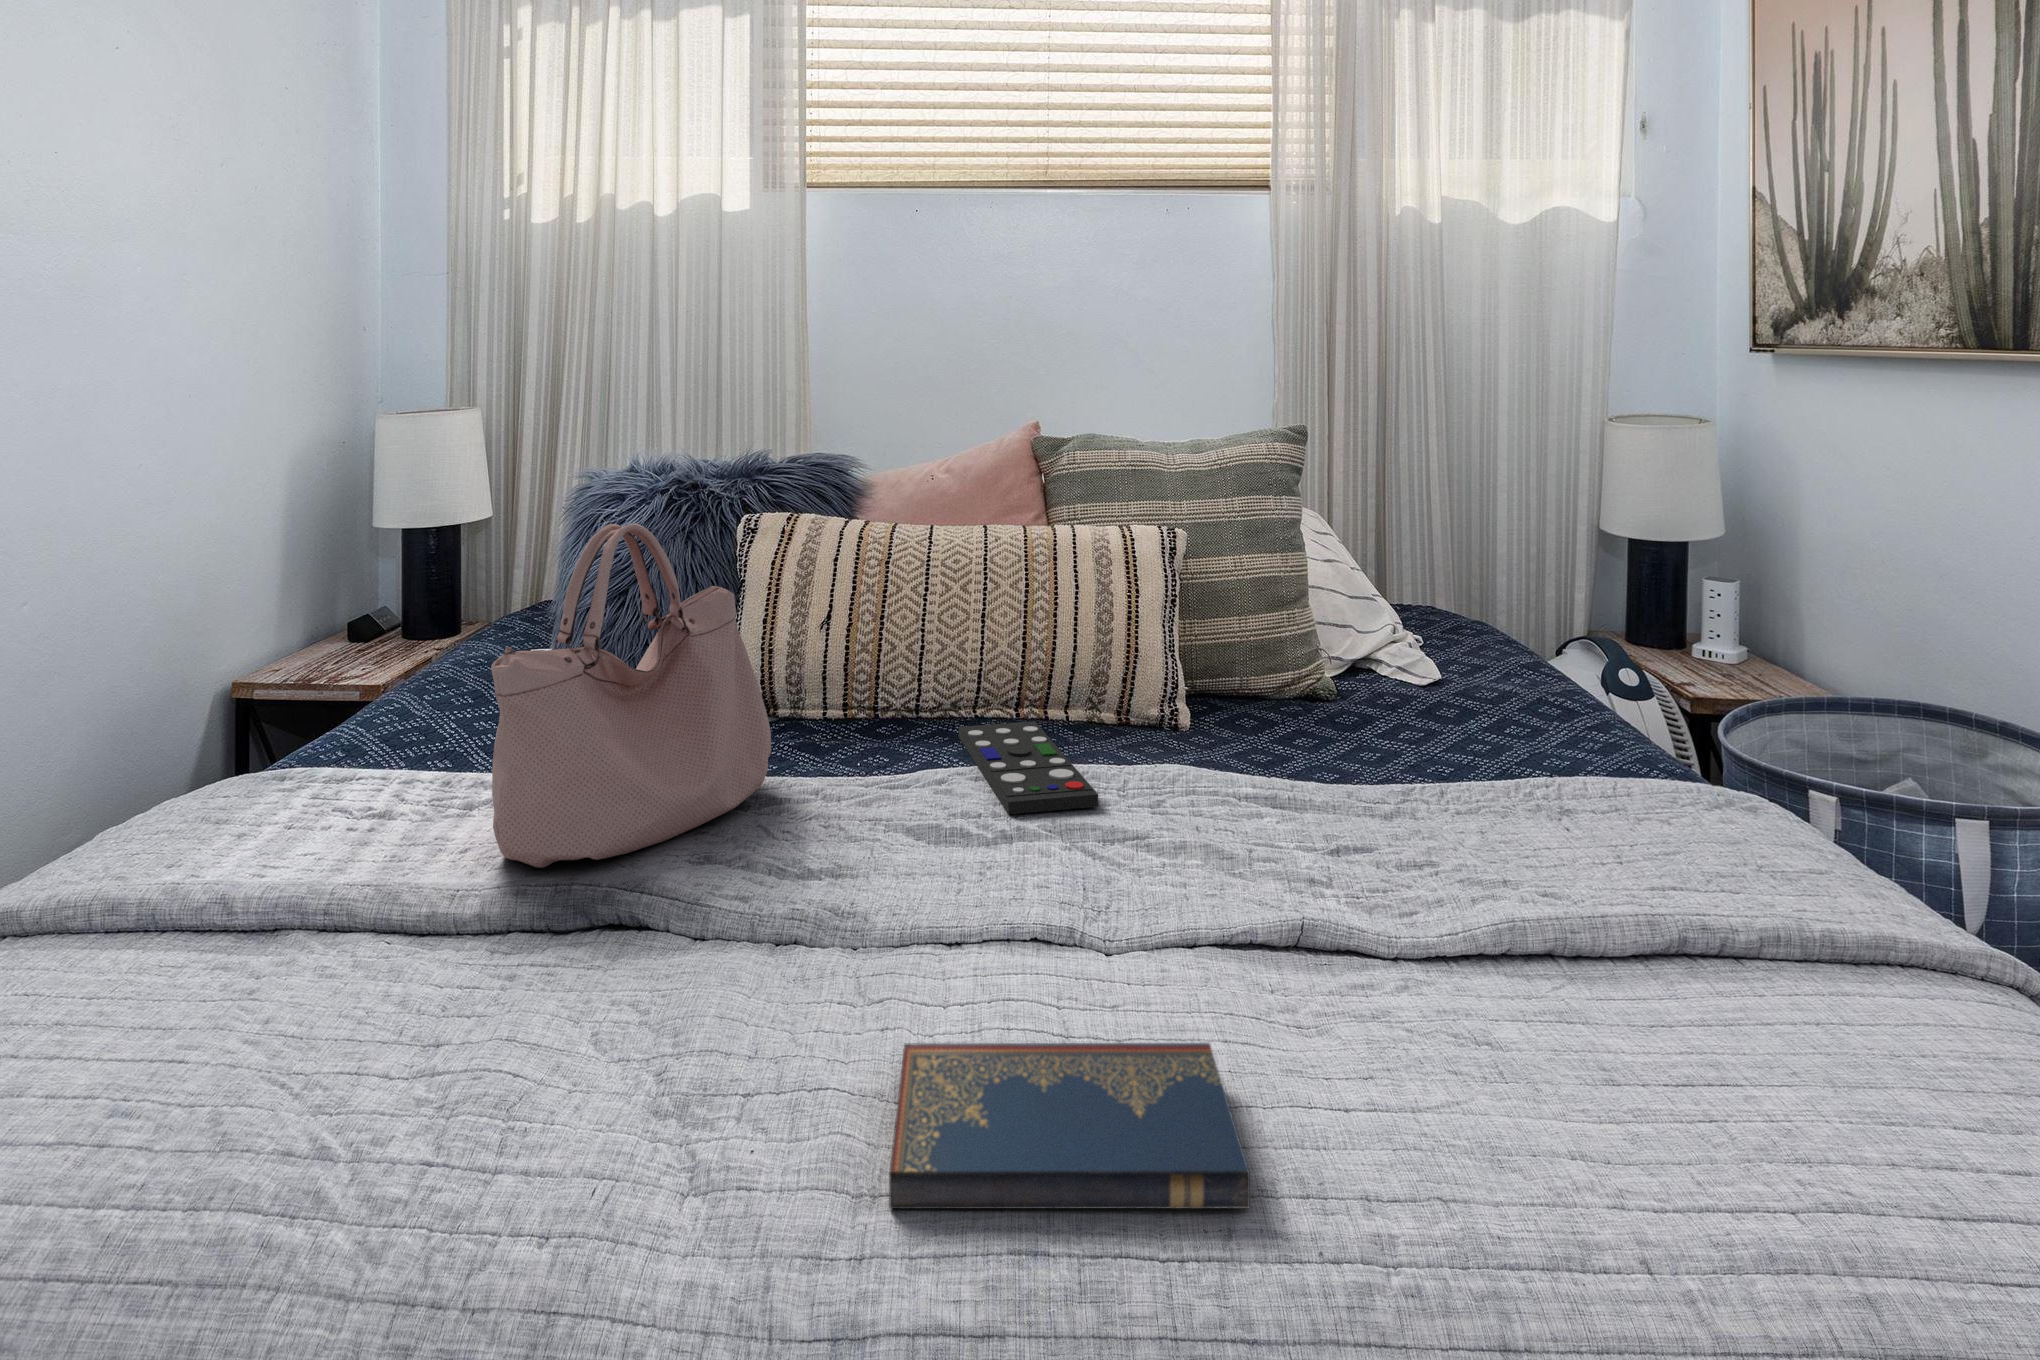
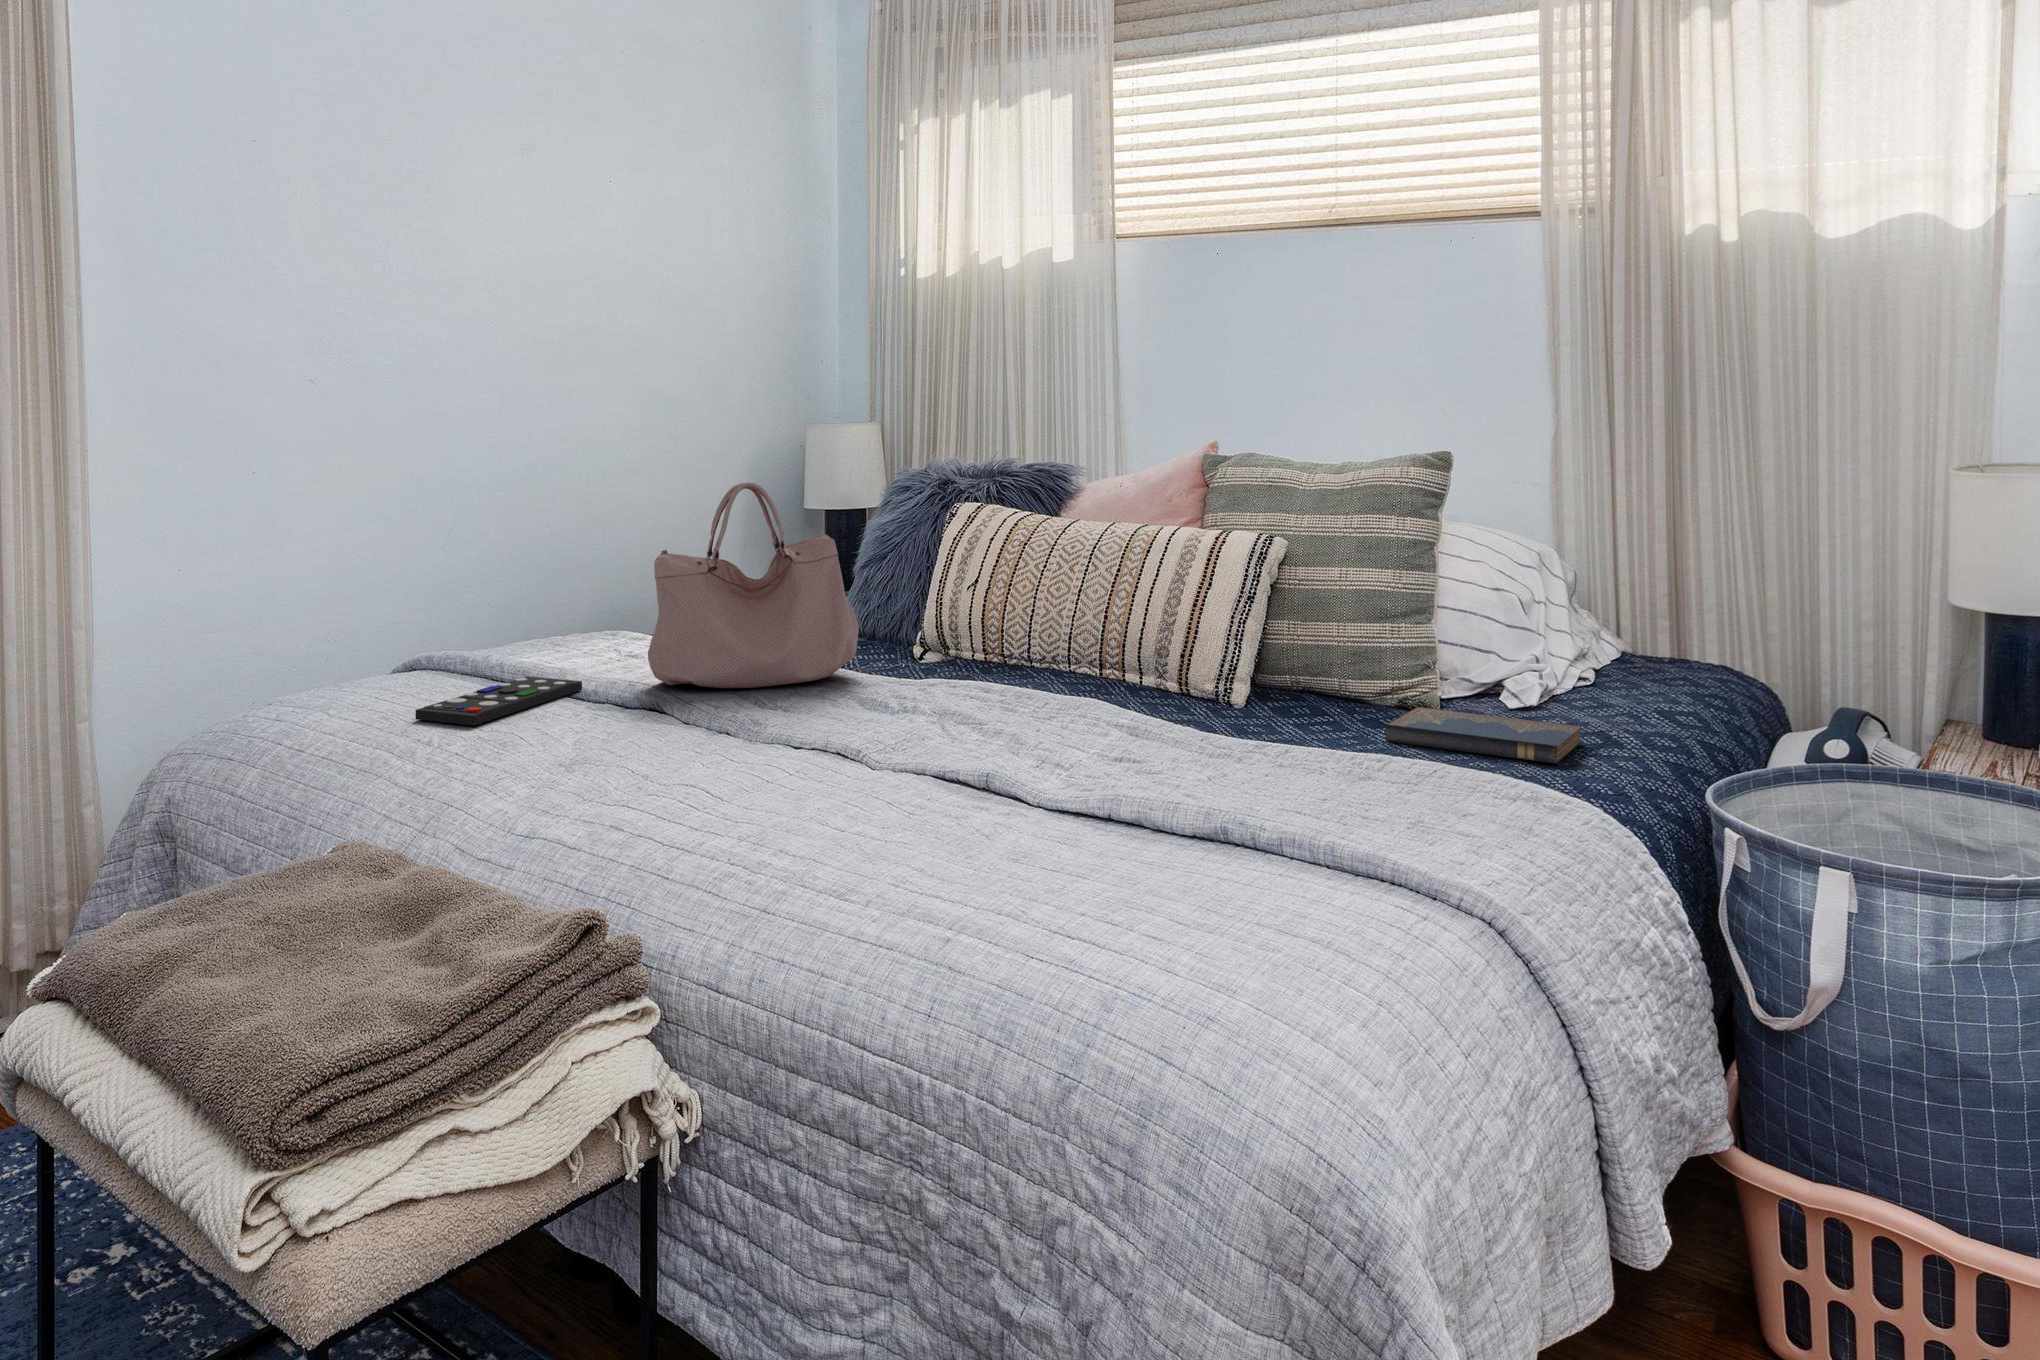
remote control: present [959,721,1098,814] -> present [416,676,582,725]
hardcover book: present [889,1043,1250,1209] -> present [1385,707,1581,763]

